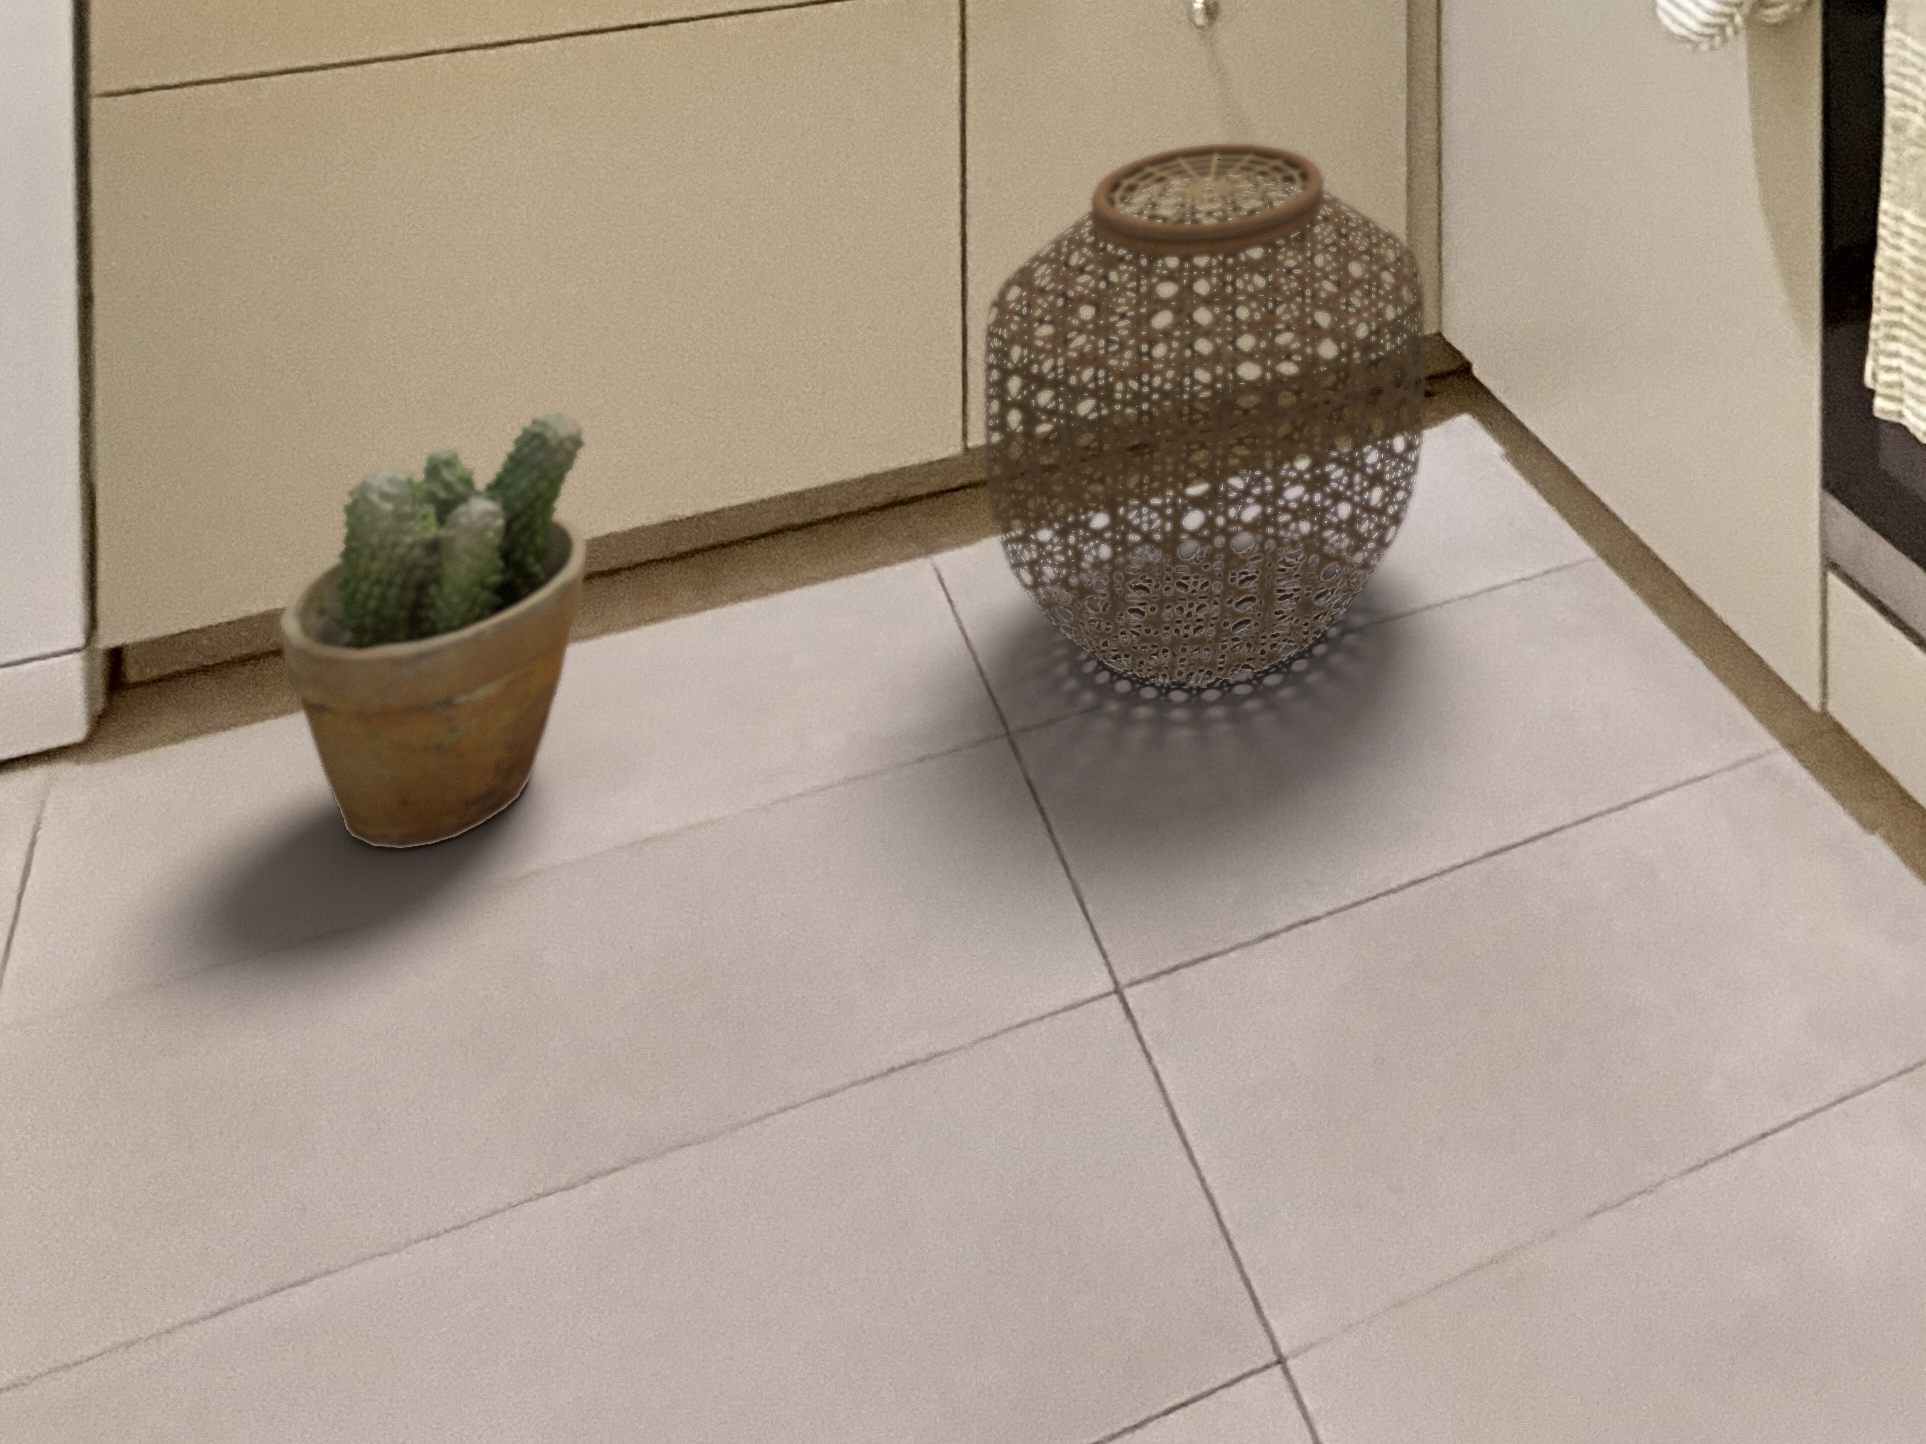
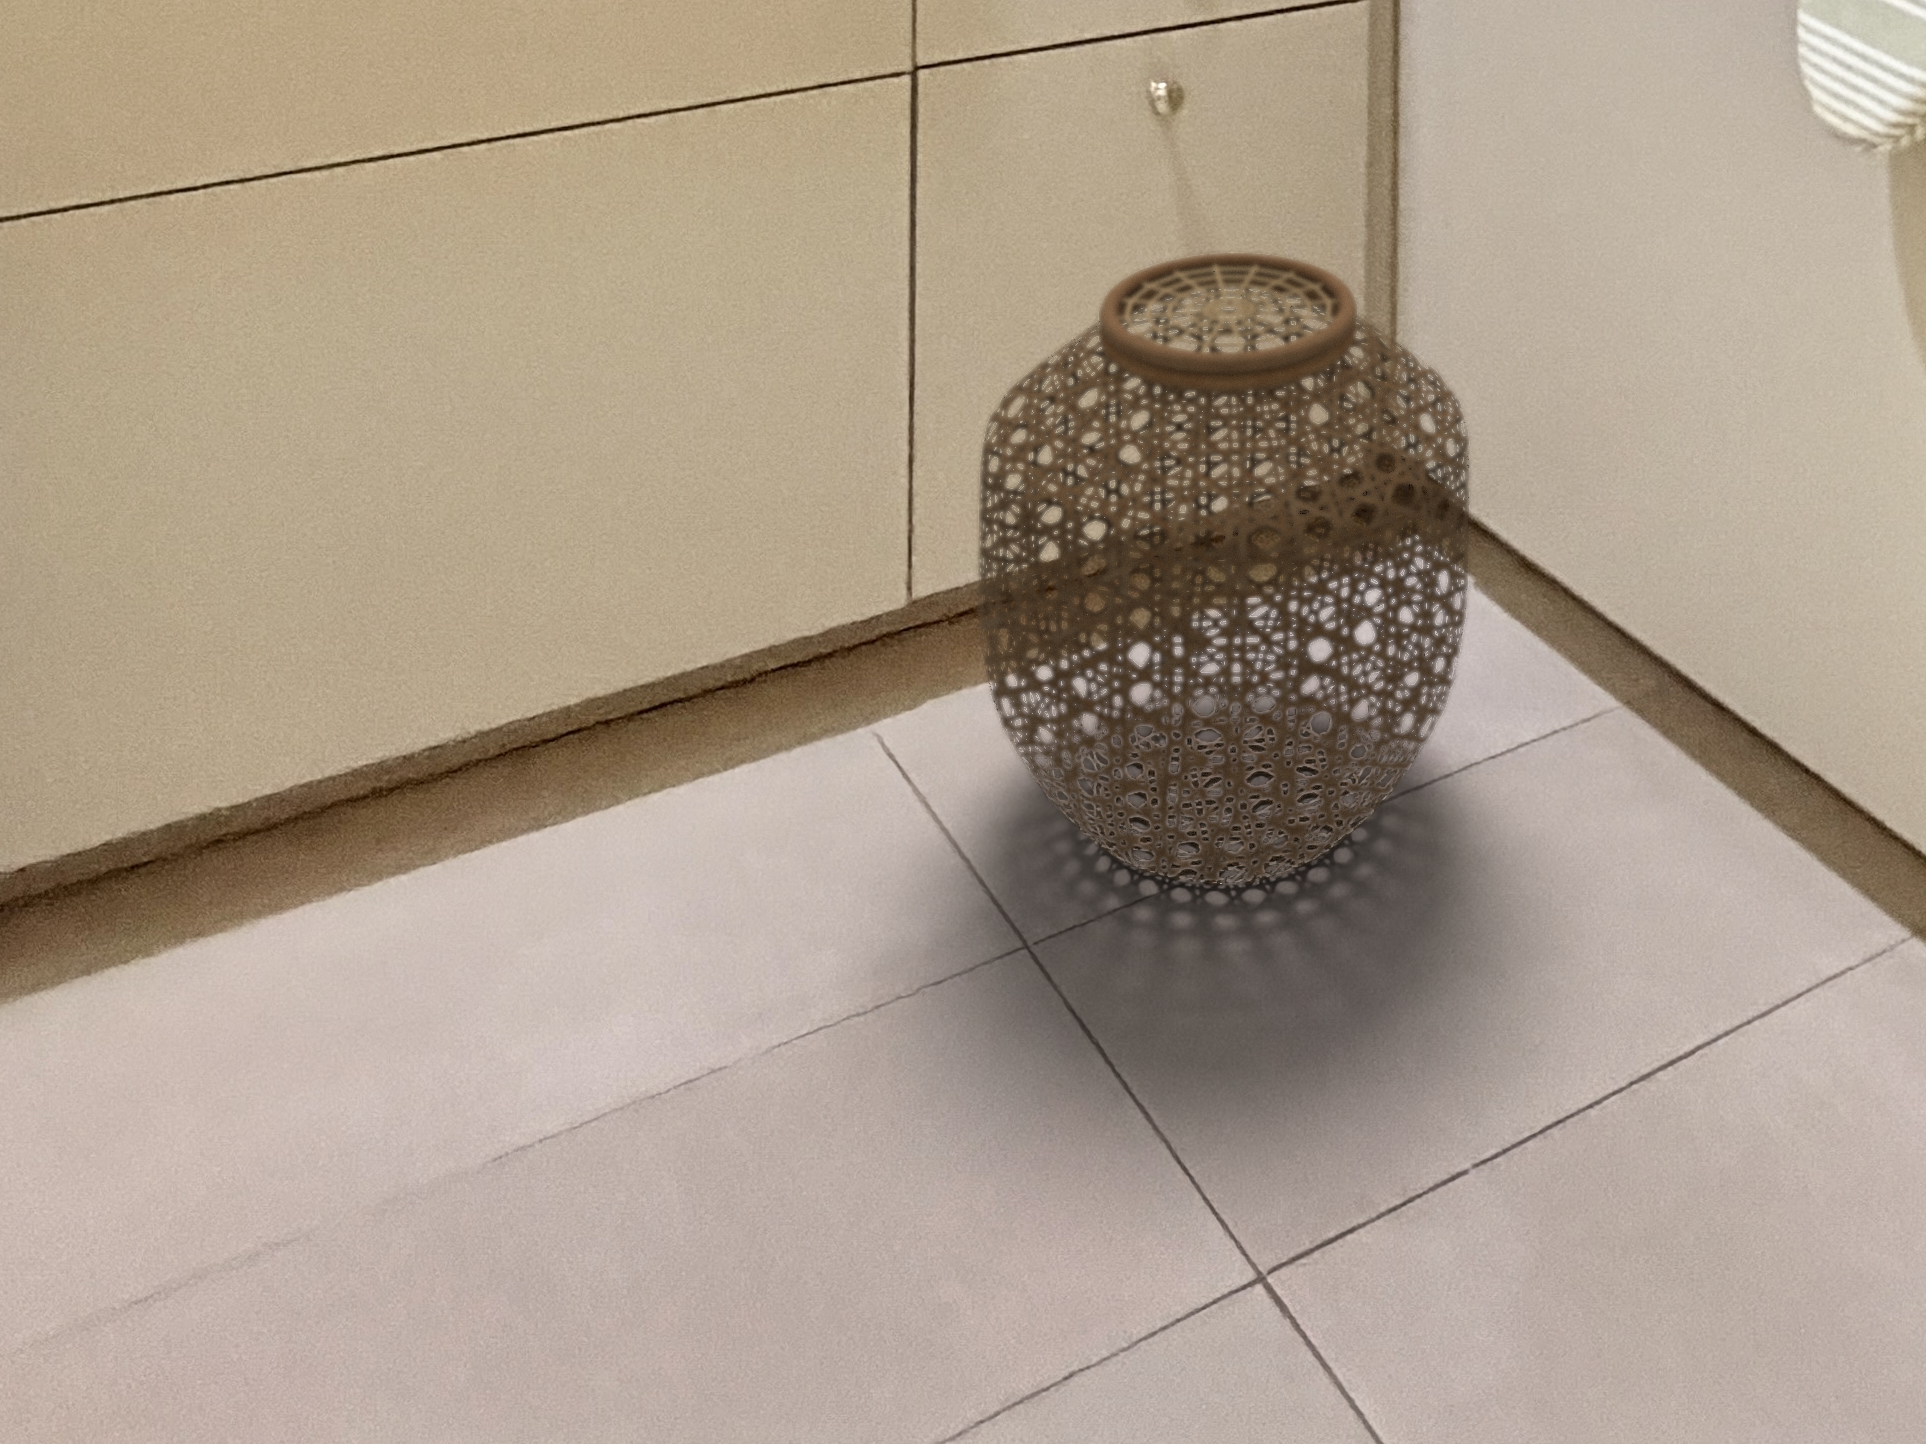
potted plant: present [280,413,587,849] -> none [209,593,552,1130]

